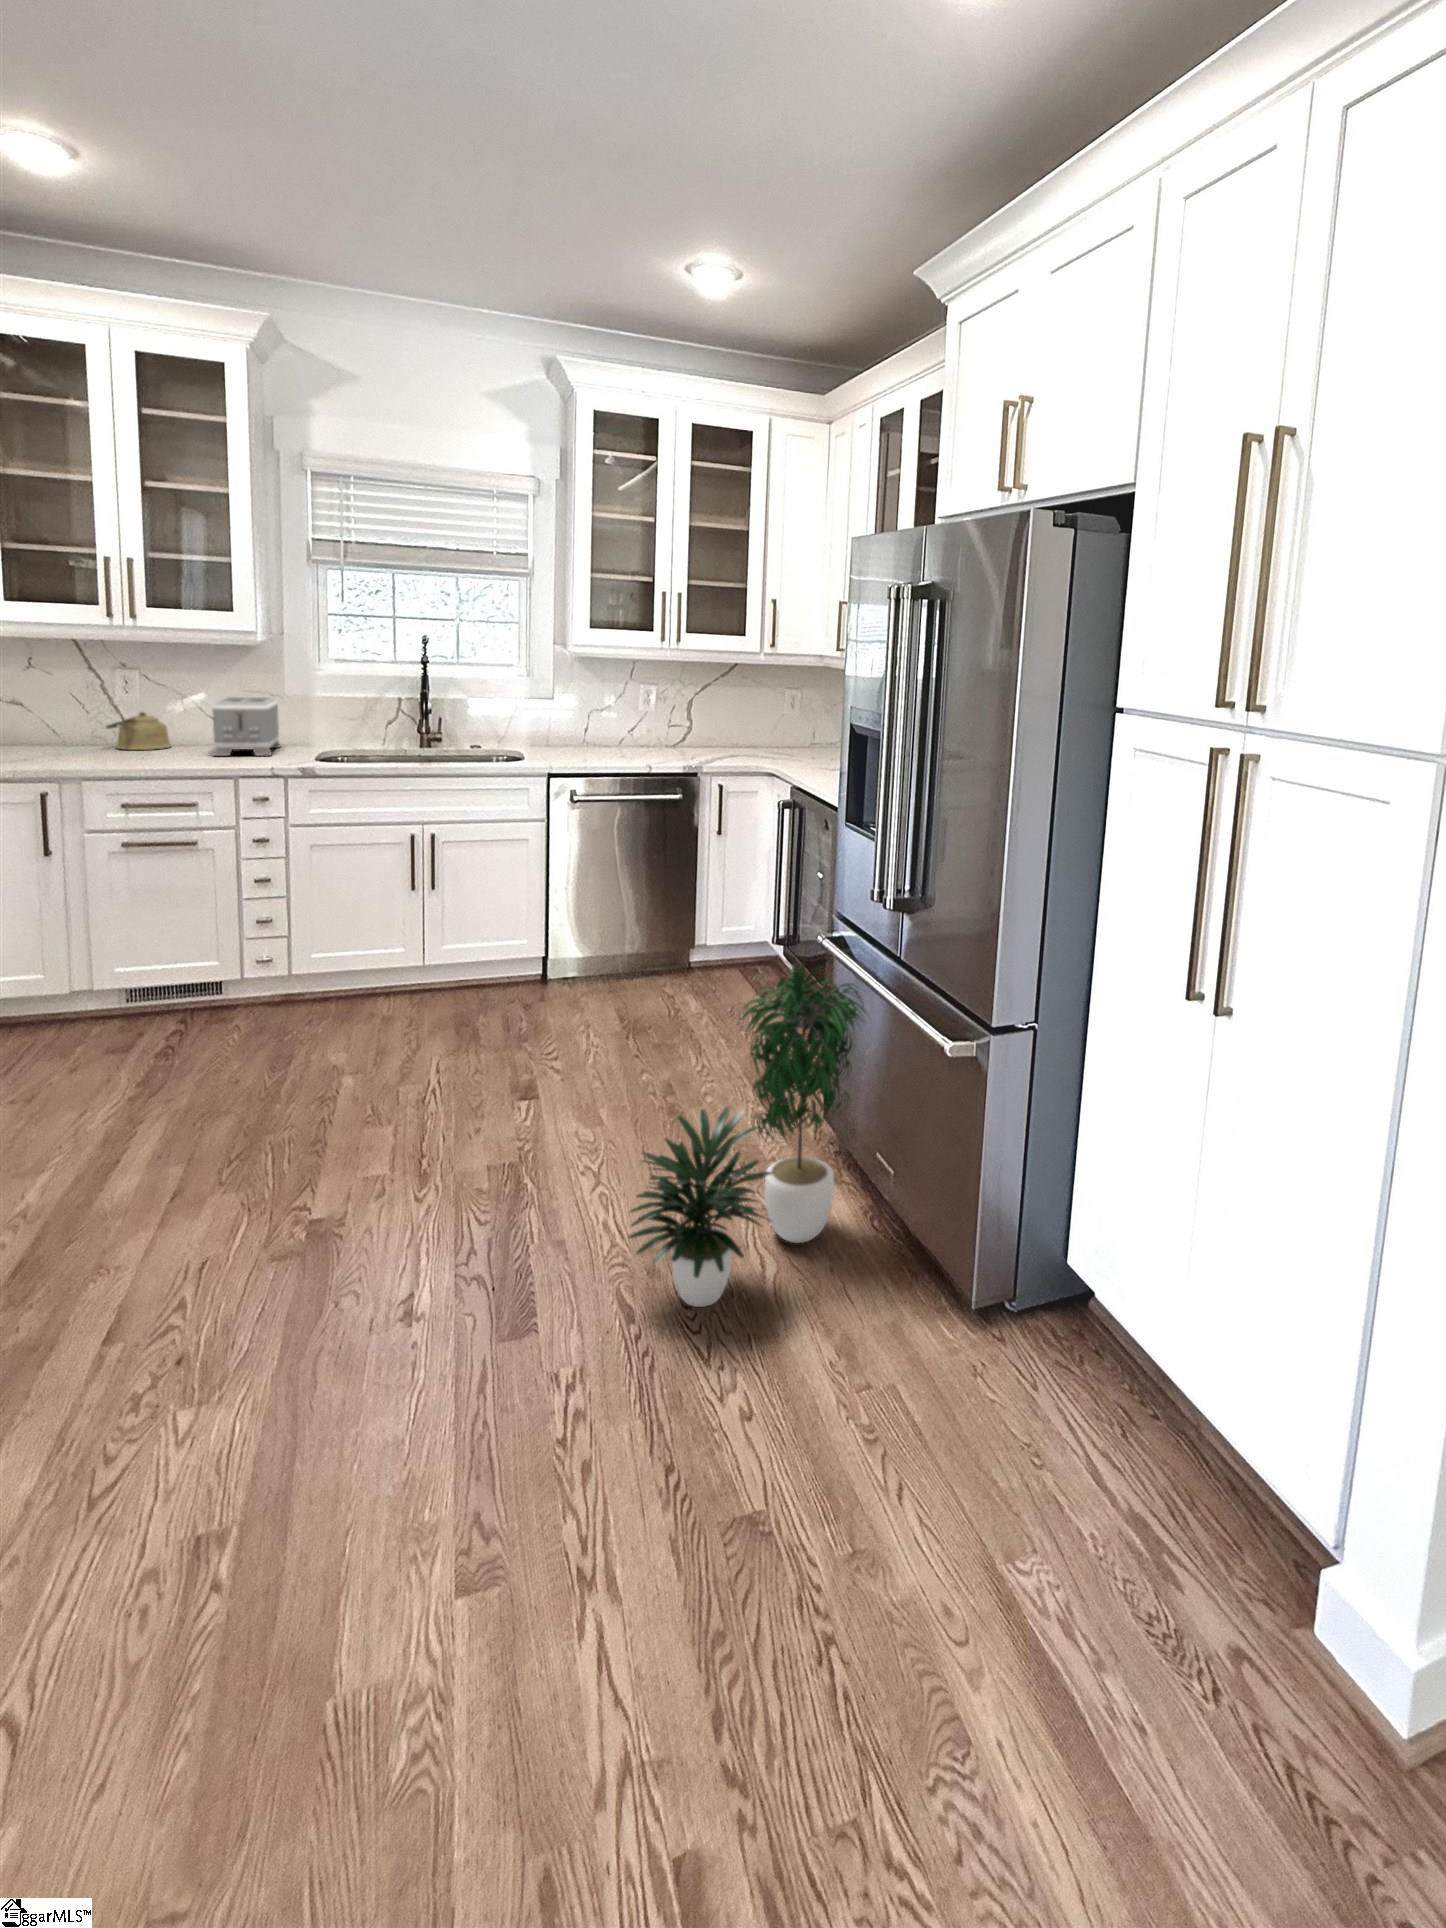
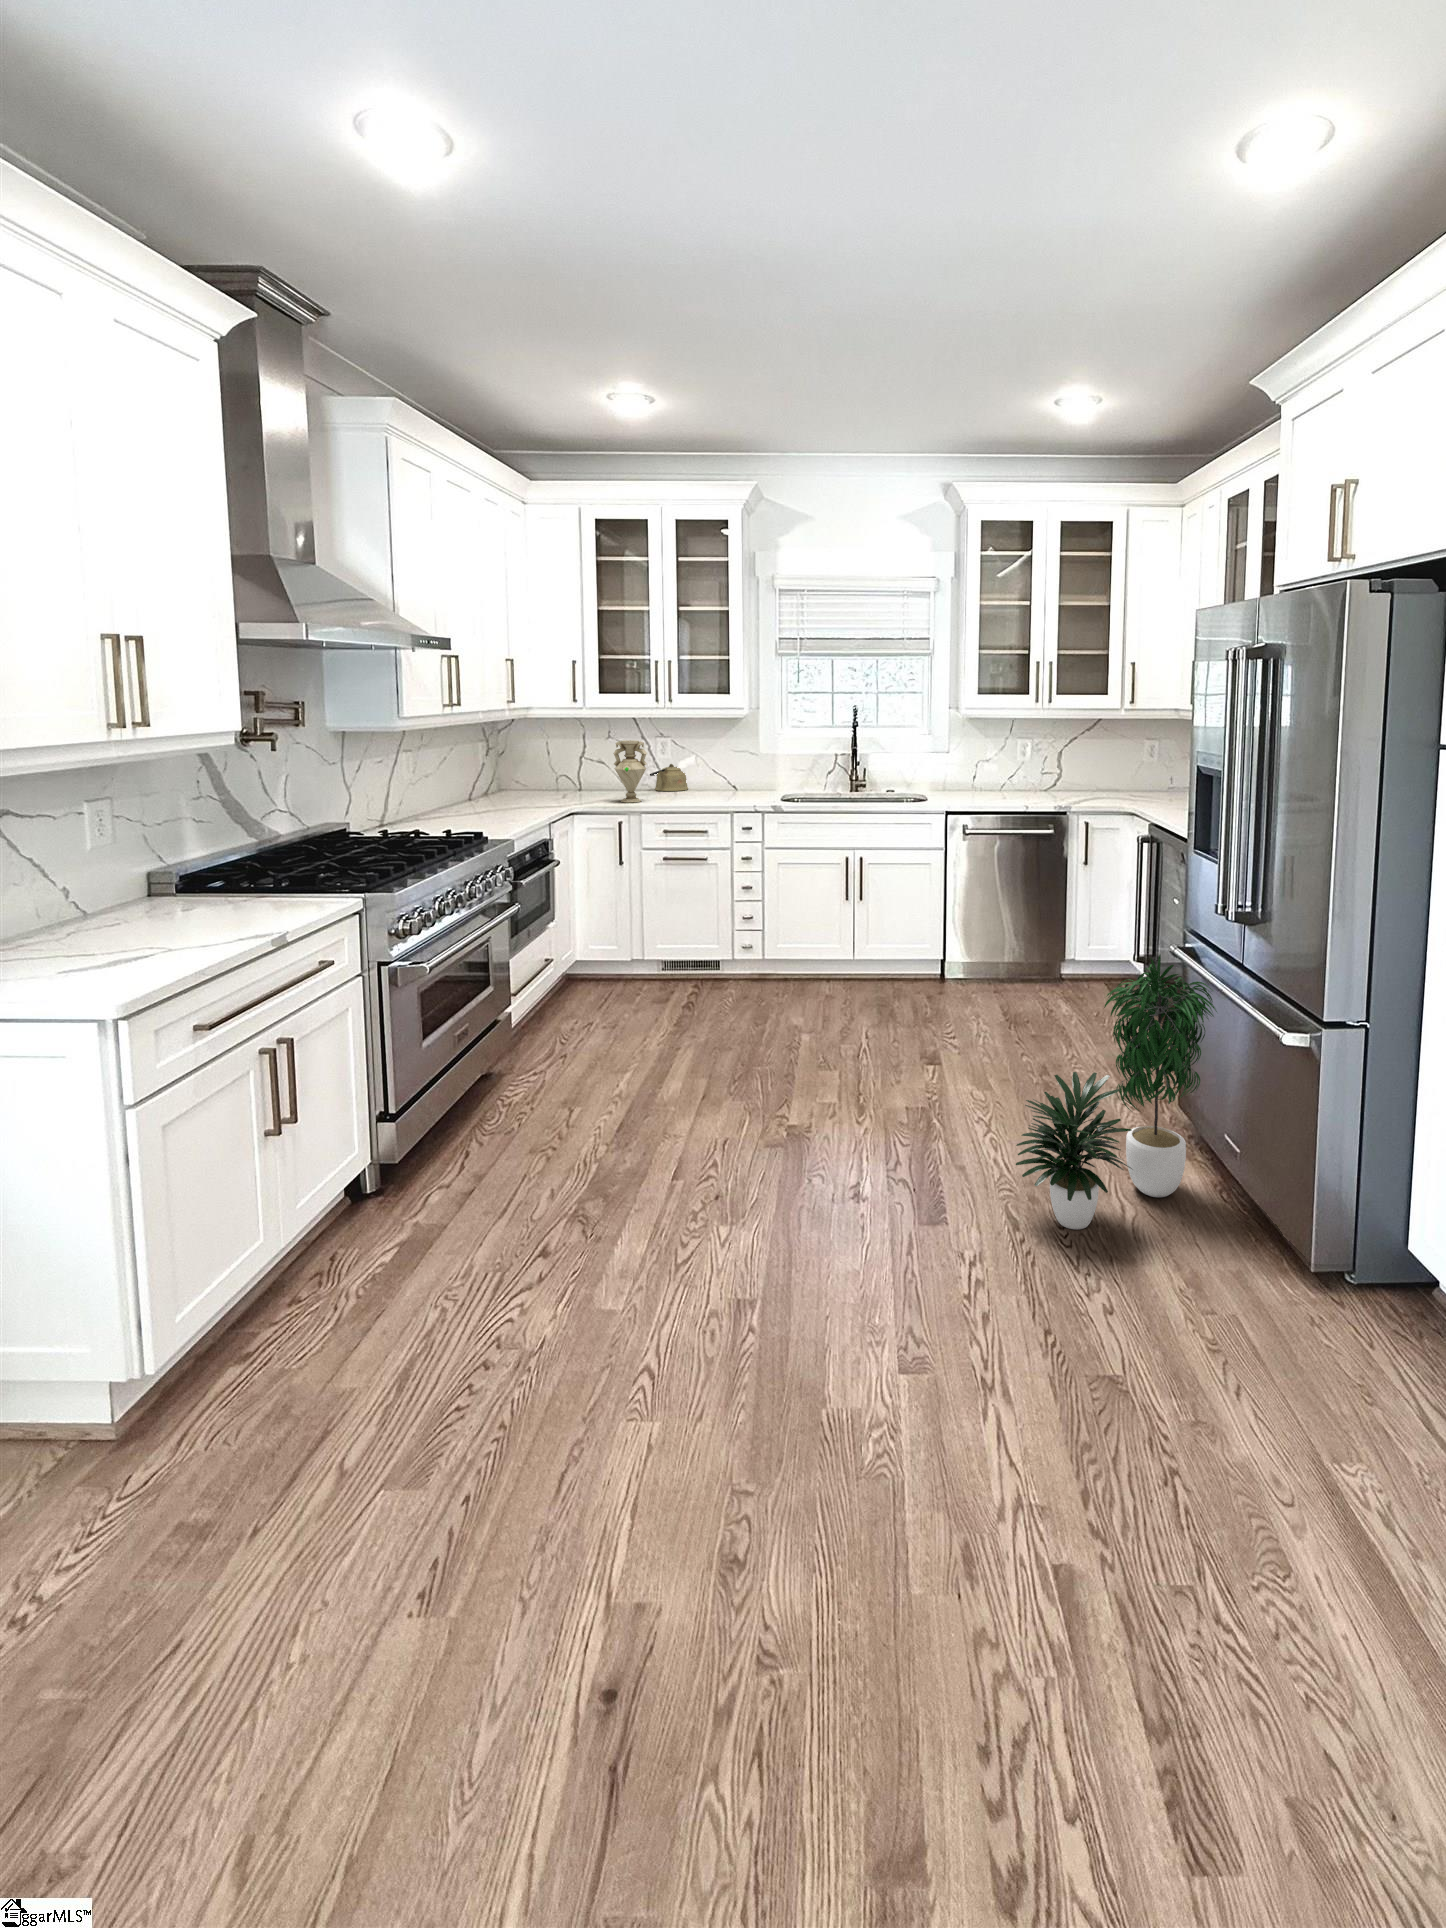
vase: none [34,678,95,768] -> present [613,740,647,802]
toaster: present [213,697,280,756] -> none [715,753,758,795]

